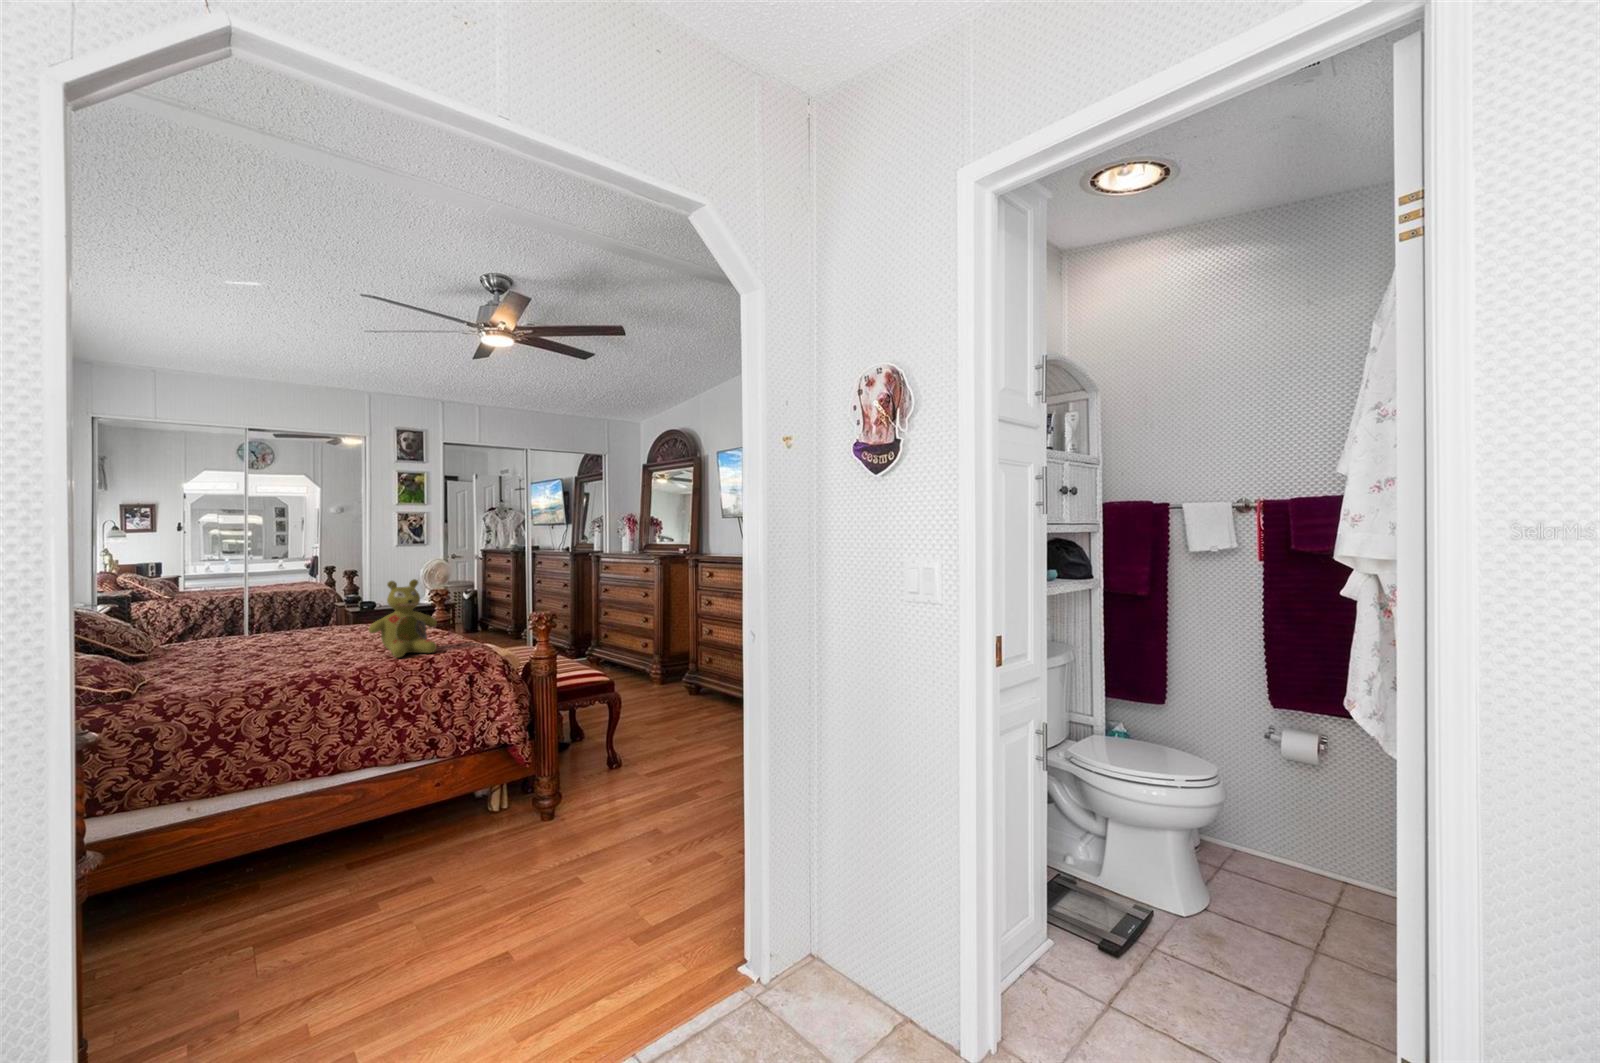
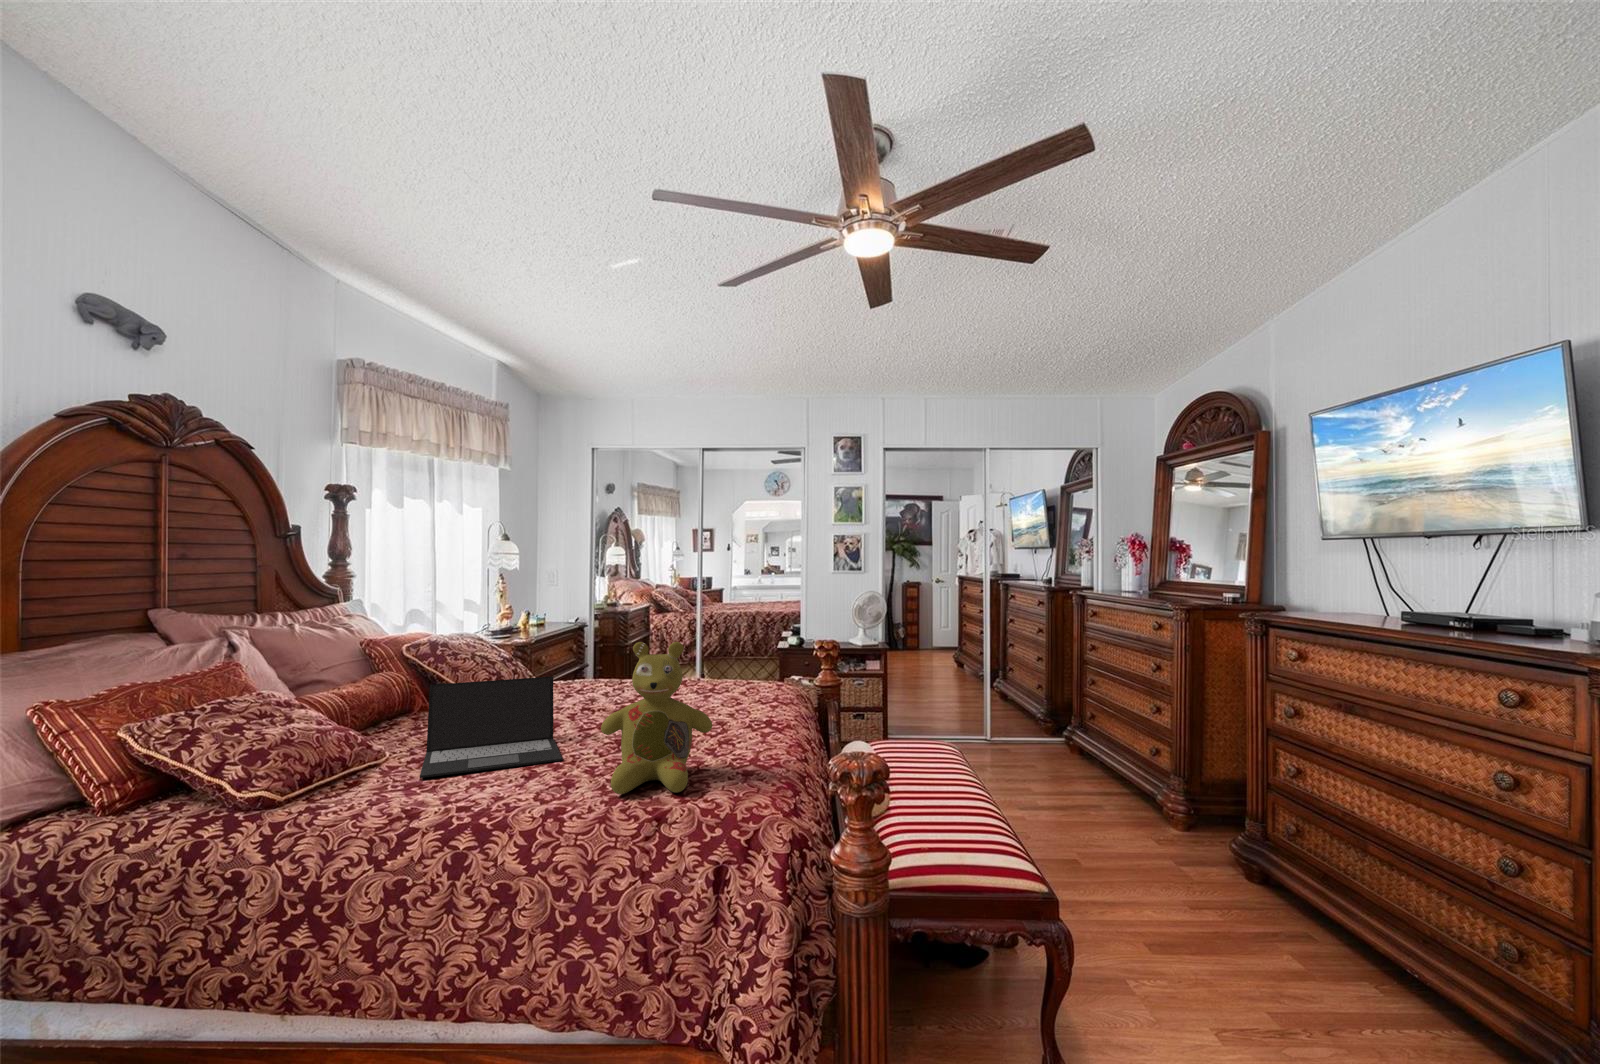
laptop: none [189,616,324,676] -> present [420,676,562,778]

